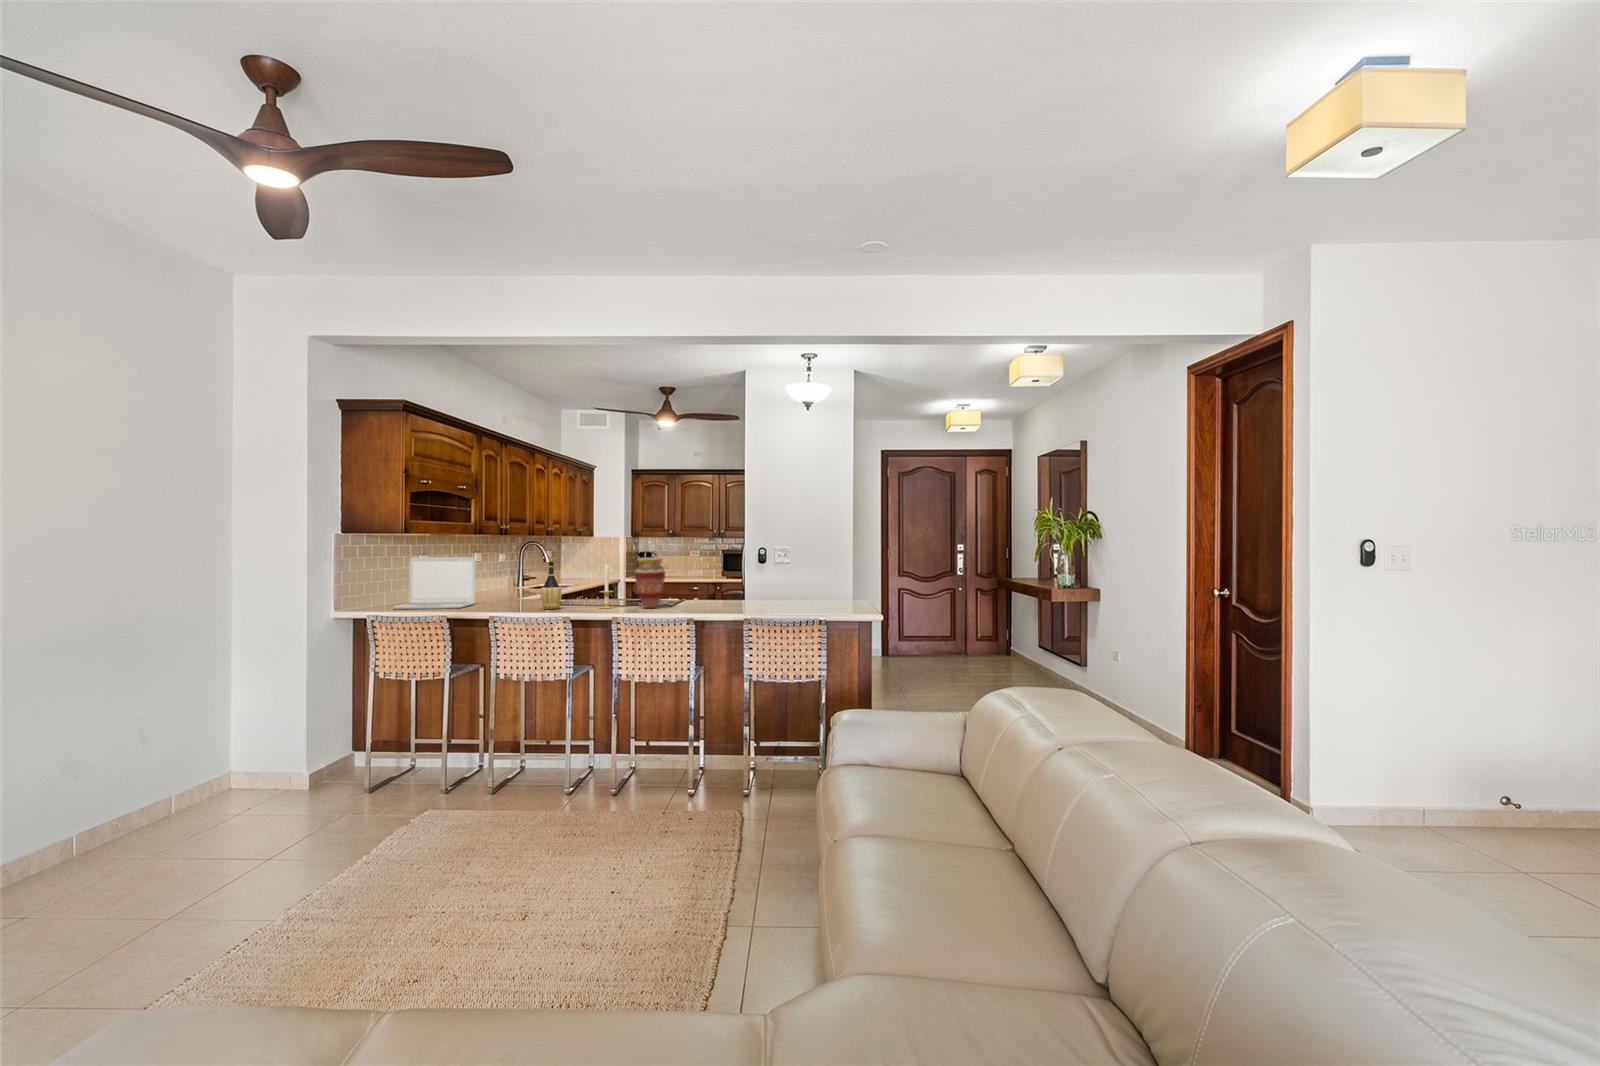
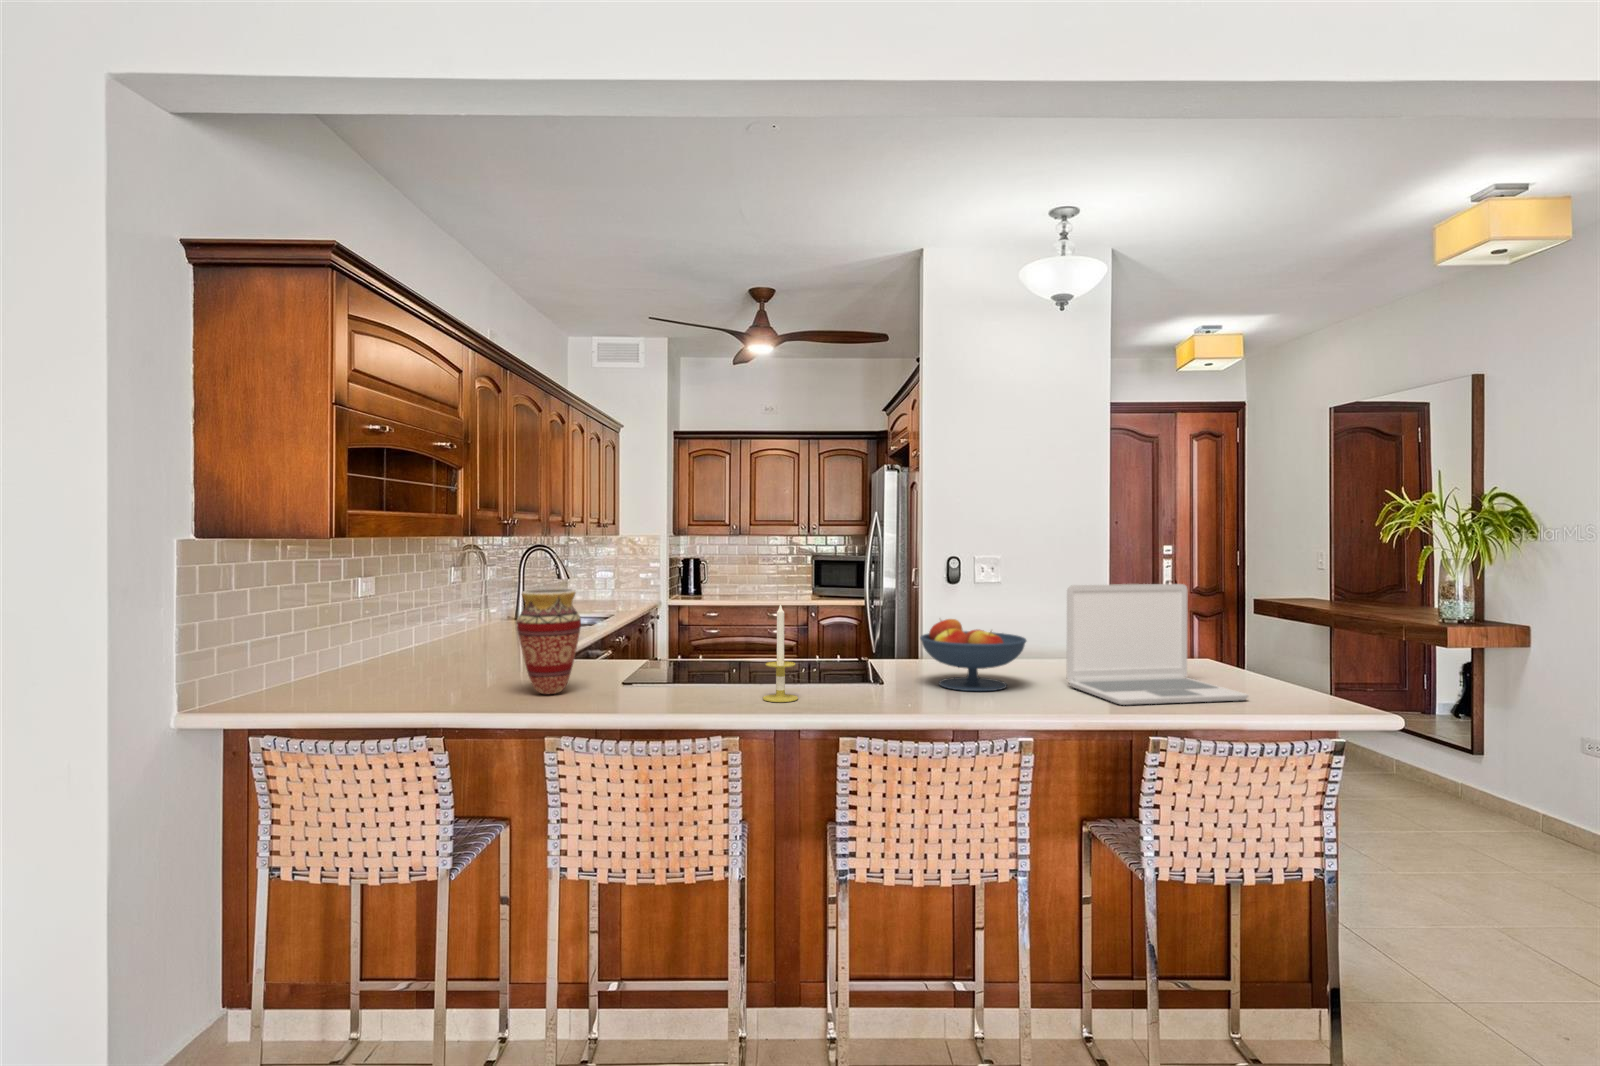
laptop: present [393,557,475,609] -> present [1067,584,1248,705]
vase: present [635,557,665,608] -> present [517,589,581,694]
wine bottle: present [541,558,562,609] -> none [644,594,689,706]
fruit bowl: none [682,572,734,606] -> present [920,619,1026,691]

